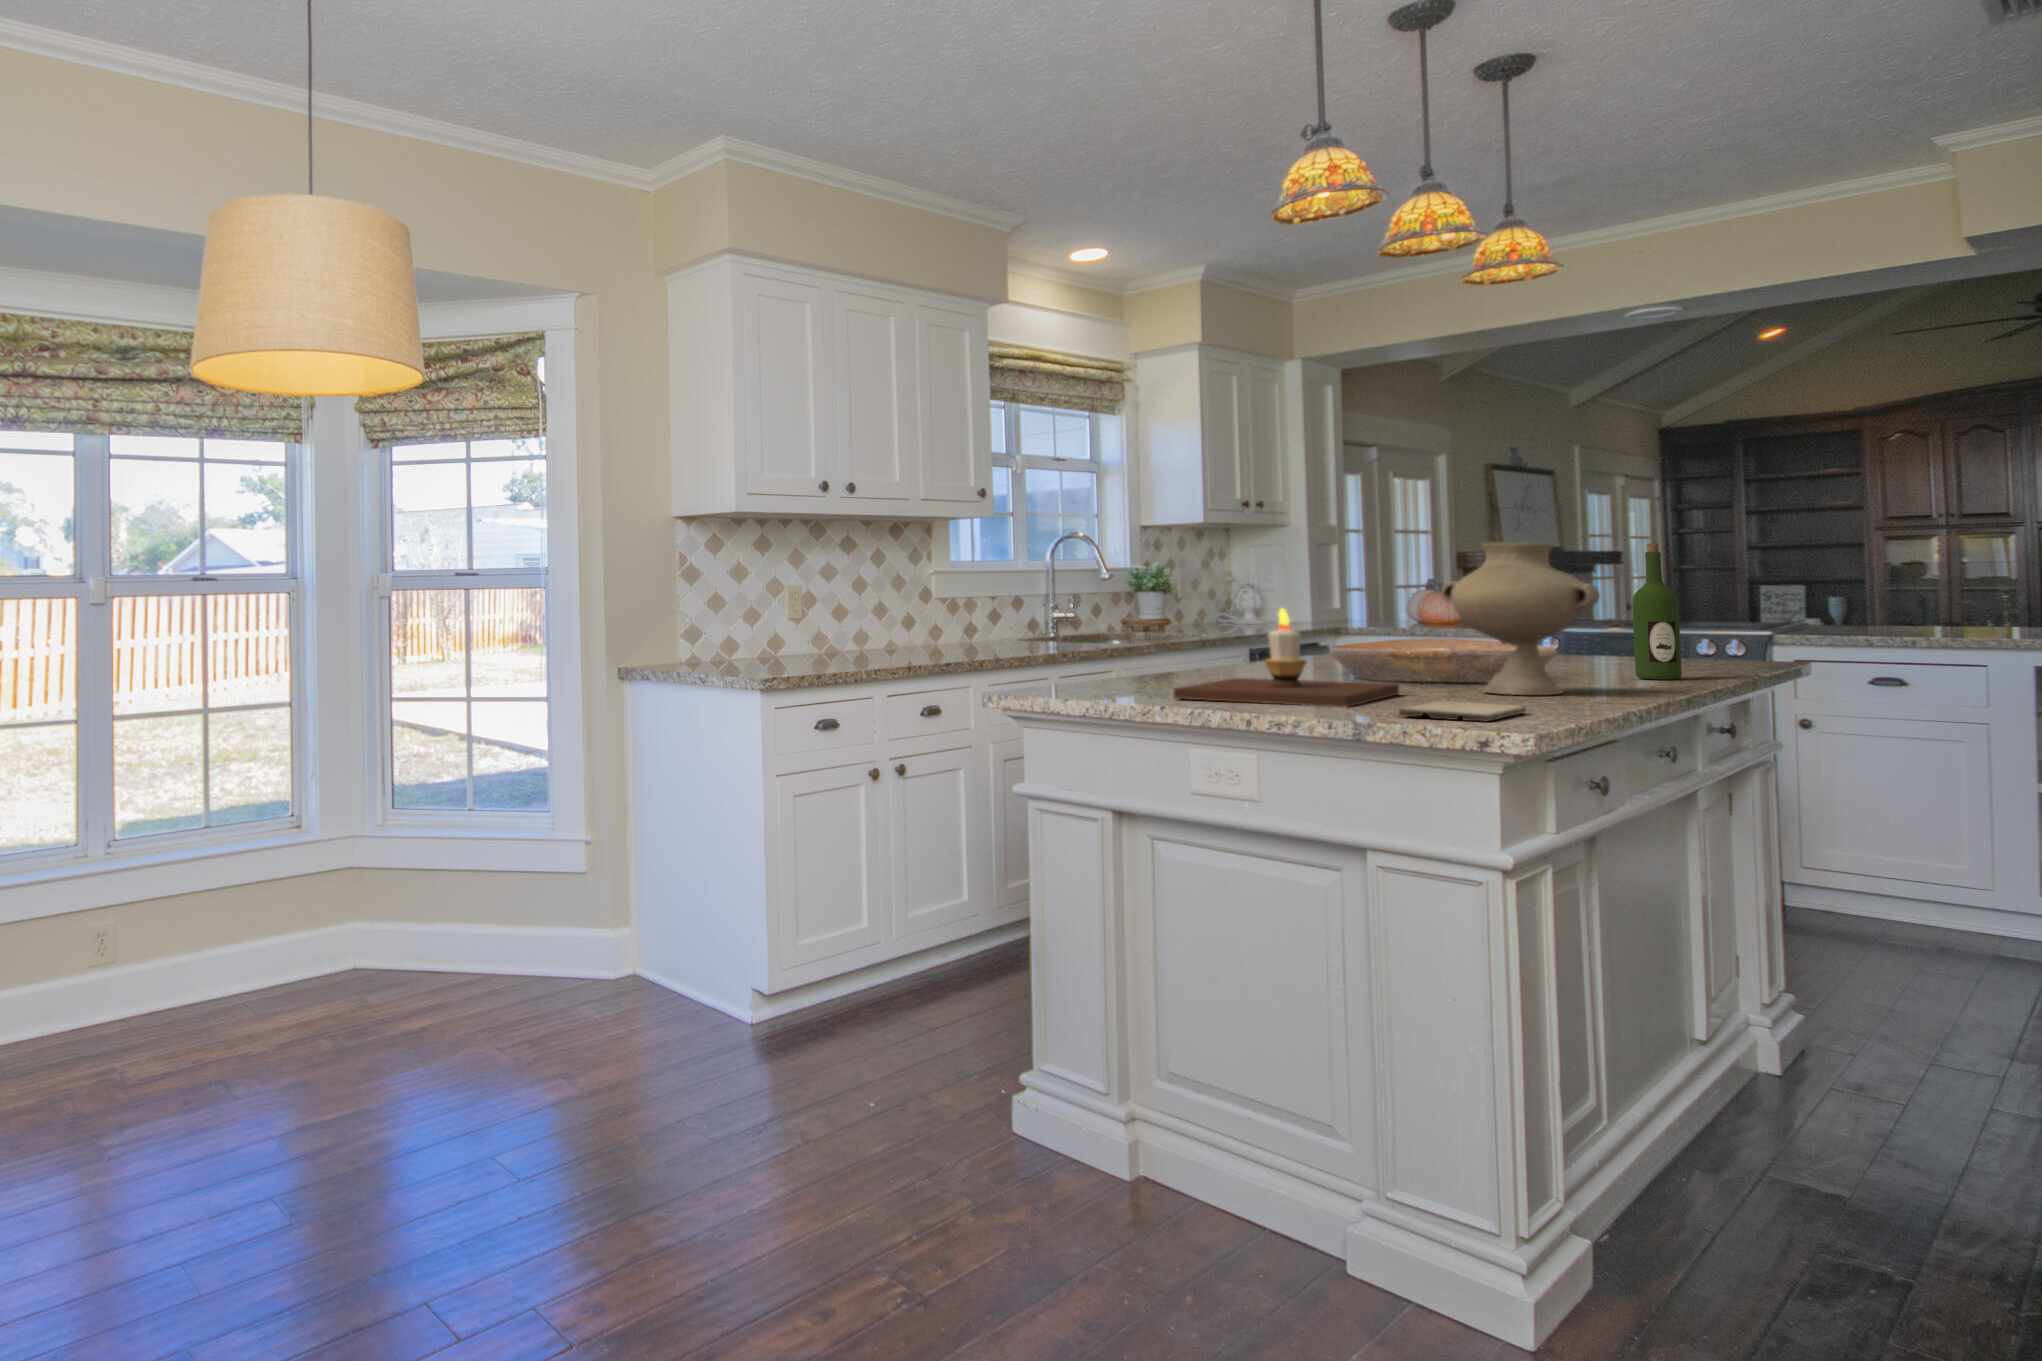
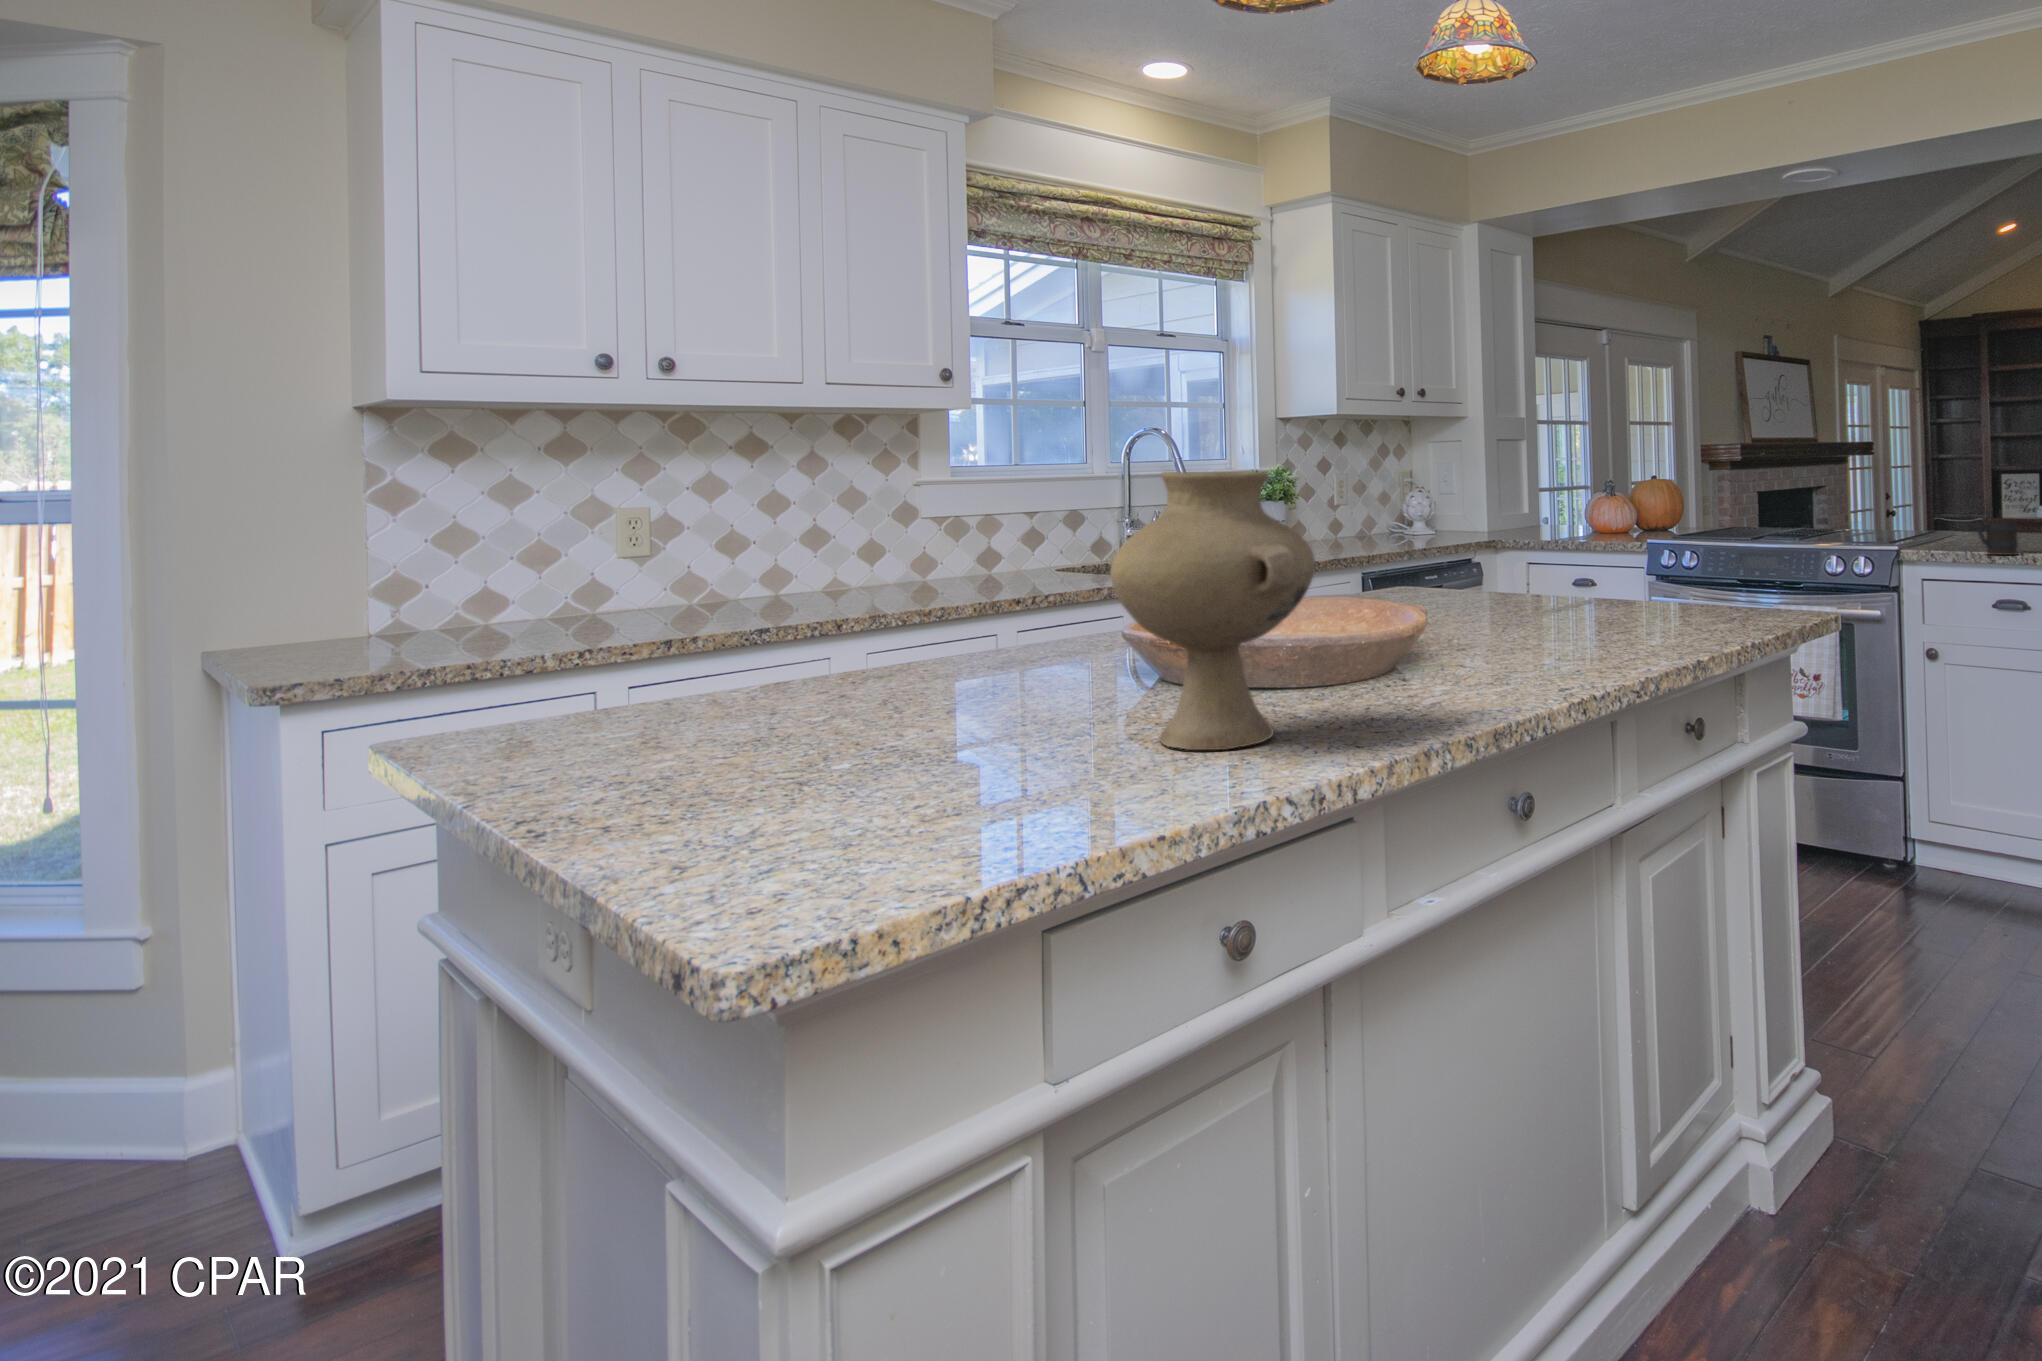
wine bottle: present [1632,543,1682,680] -> none [1520,463,1579,677]
candle: present [1174,608,1399,707] -> none [567,595,1016,819]
mug: none [1842,608,1885,638] -> present [1978,519,2018,555]
cutting board: present [1399,701,1526,721] -> none [608,815,929,927]

